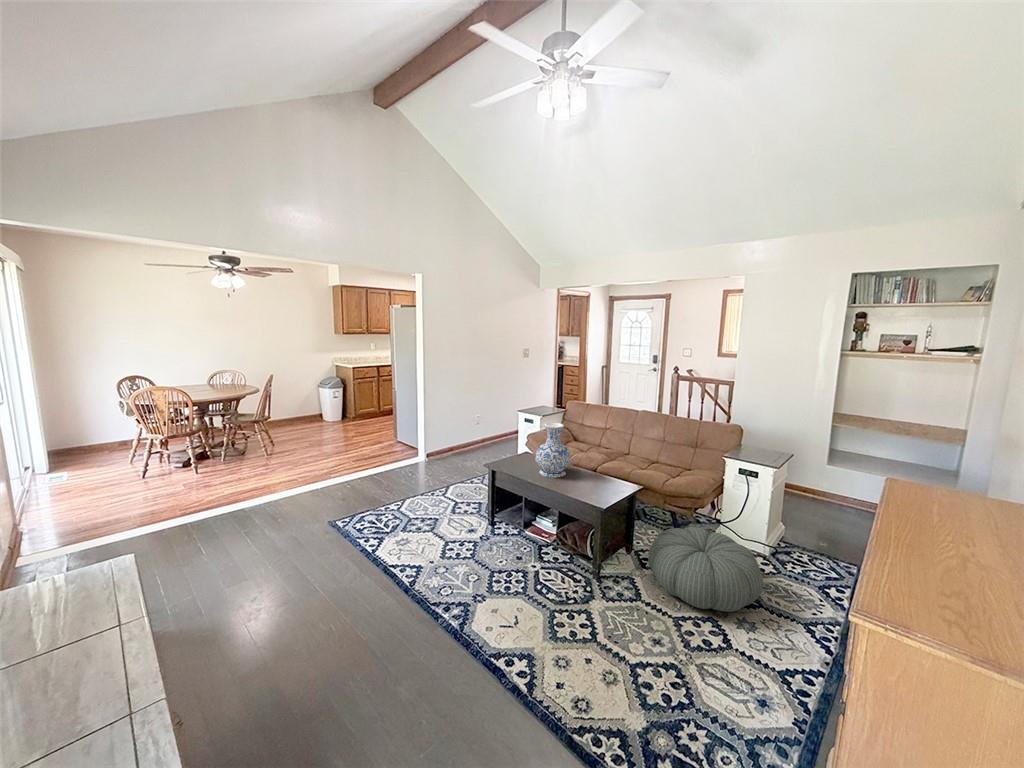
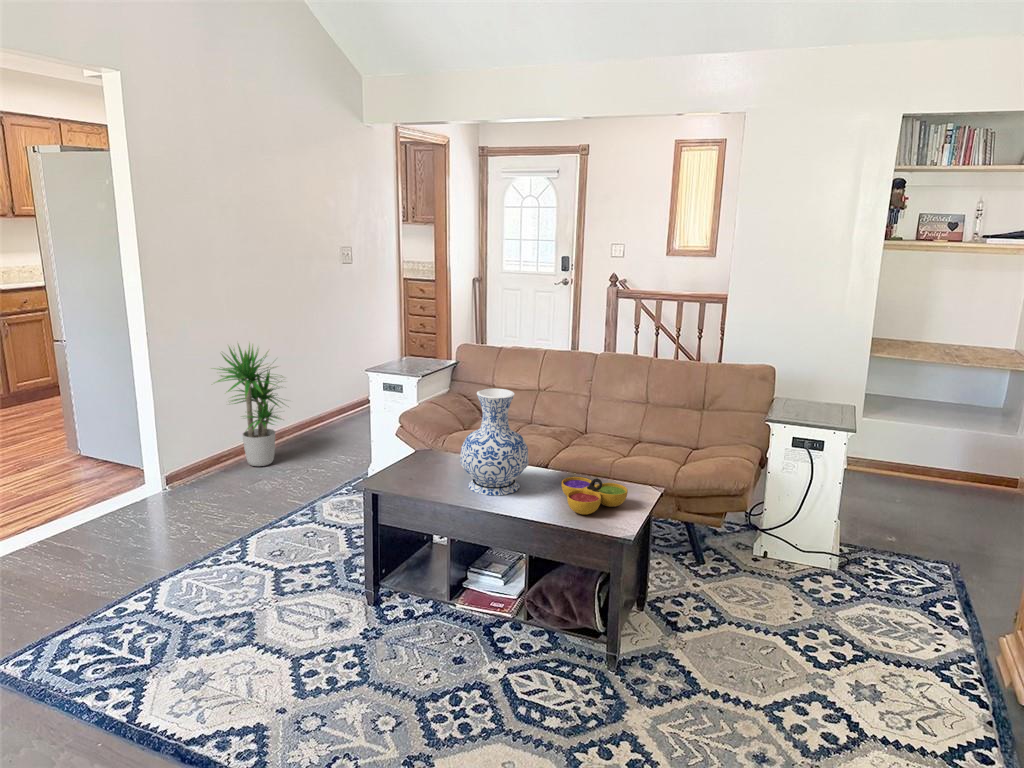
potted plant: none [452,393,490,454] -> present [217,344,283,466]
decorative bowl: none [581,473,617,492] -> present [562,477,628,514]
pouf: present [648,527,763,612] -> none [688,546,873,681]

